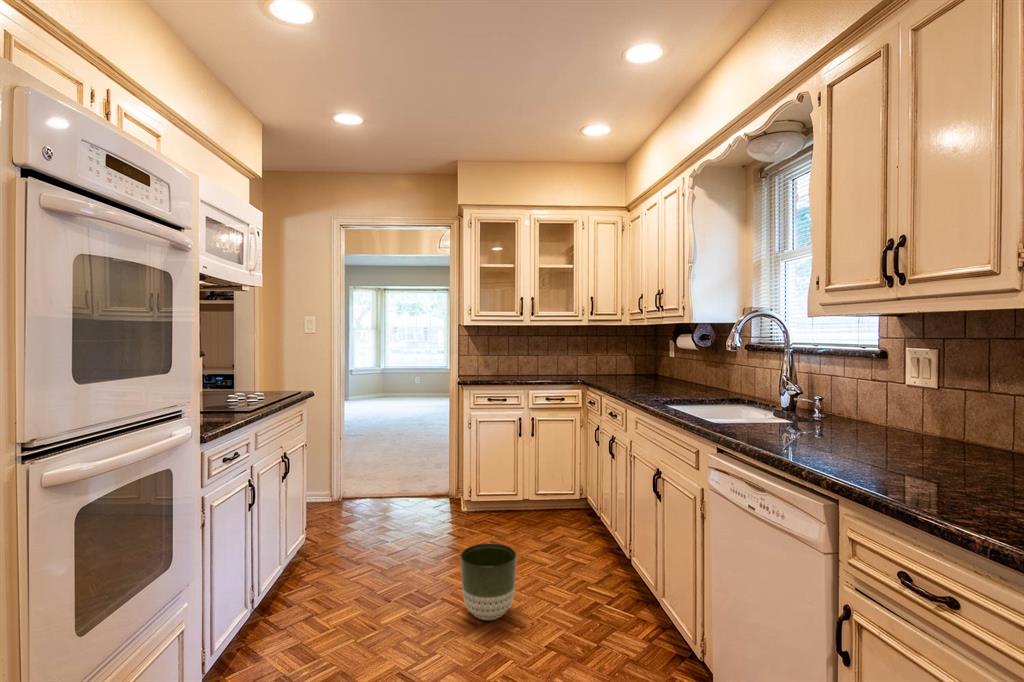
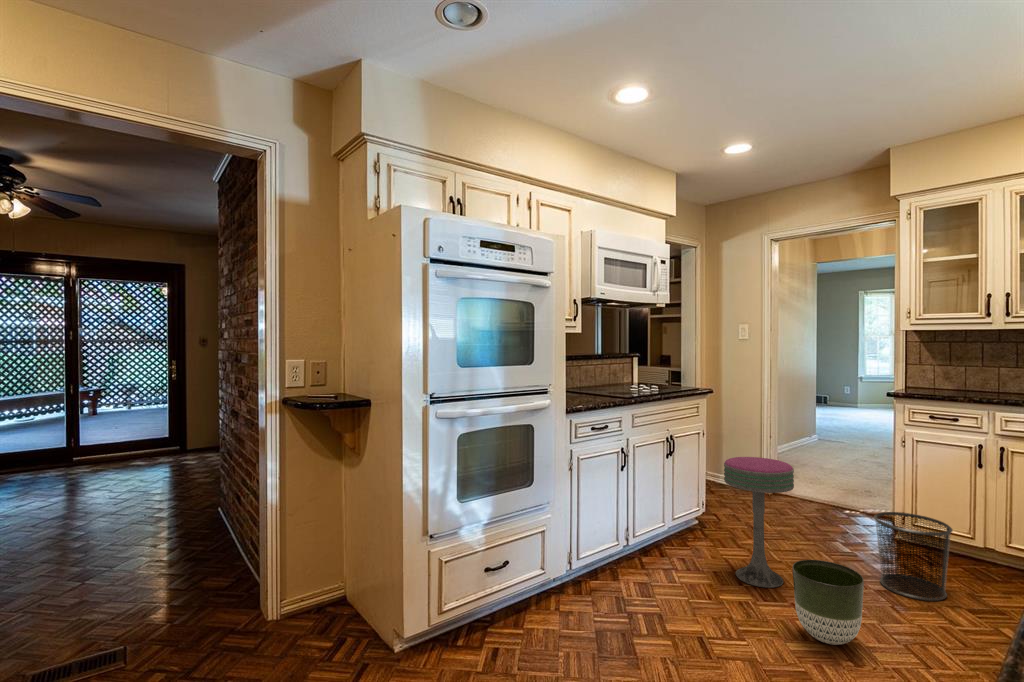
bar stool: none [364,459,430,594] -> present [724,457,794,588]
waste bin: none [472,481,523,551] -> present [874,512,952,601]

